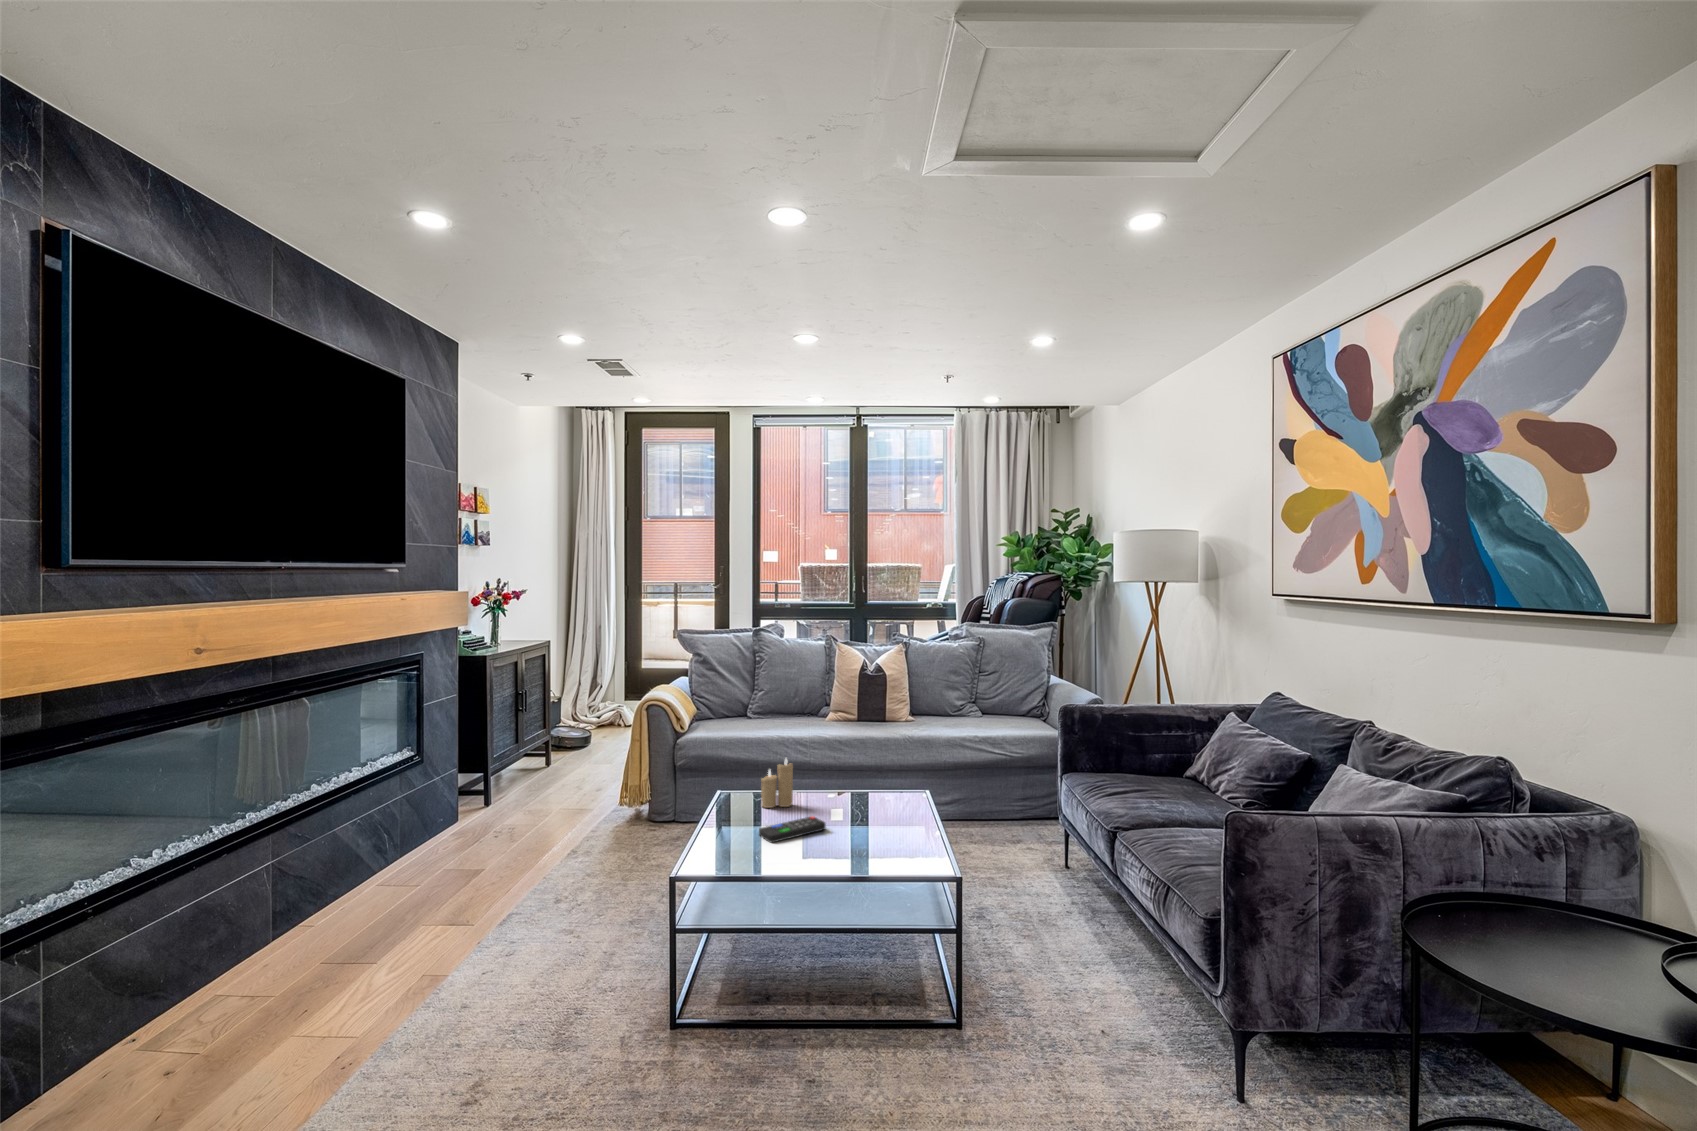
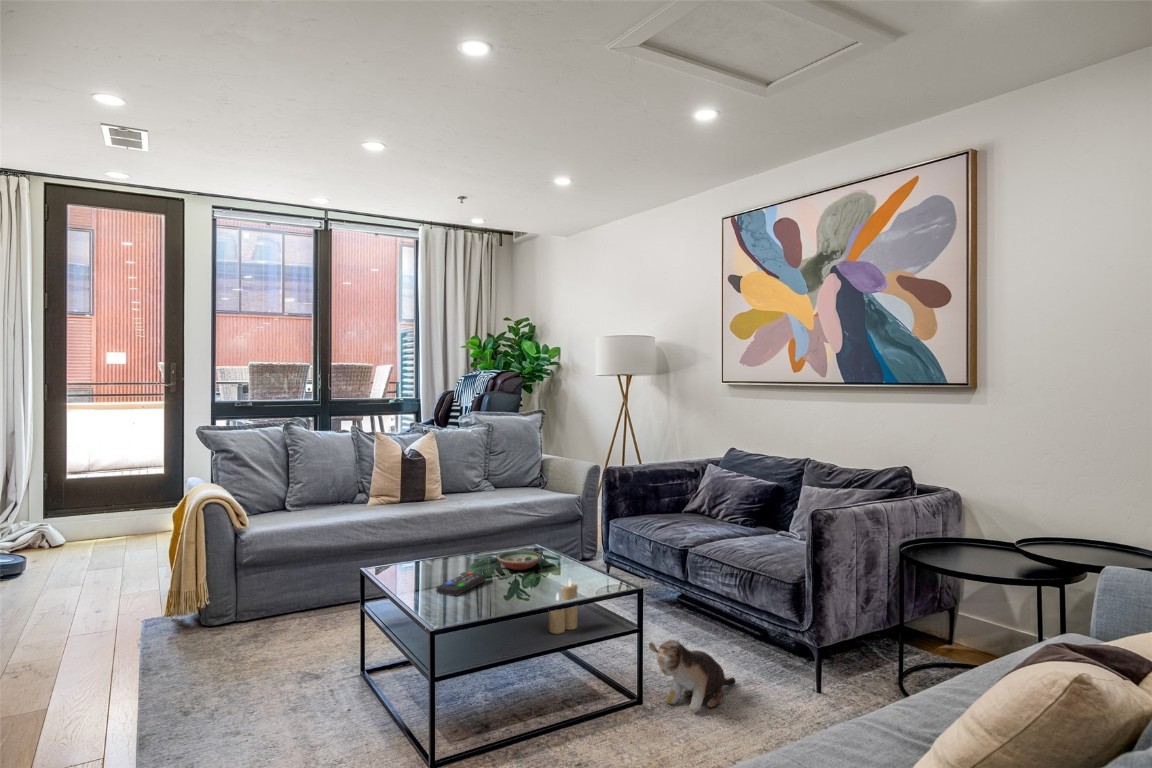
candle: present [761,759,793,808] -> present [548,579,578,634]
decorative bowl: none [861,797,913,823] -> present [497,550,541,570]
plush toy: none [952,953,1114,1066] -> present [649,640,736,711]

